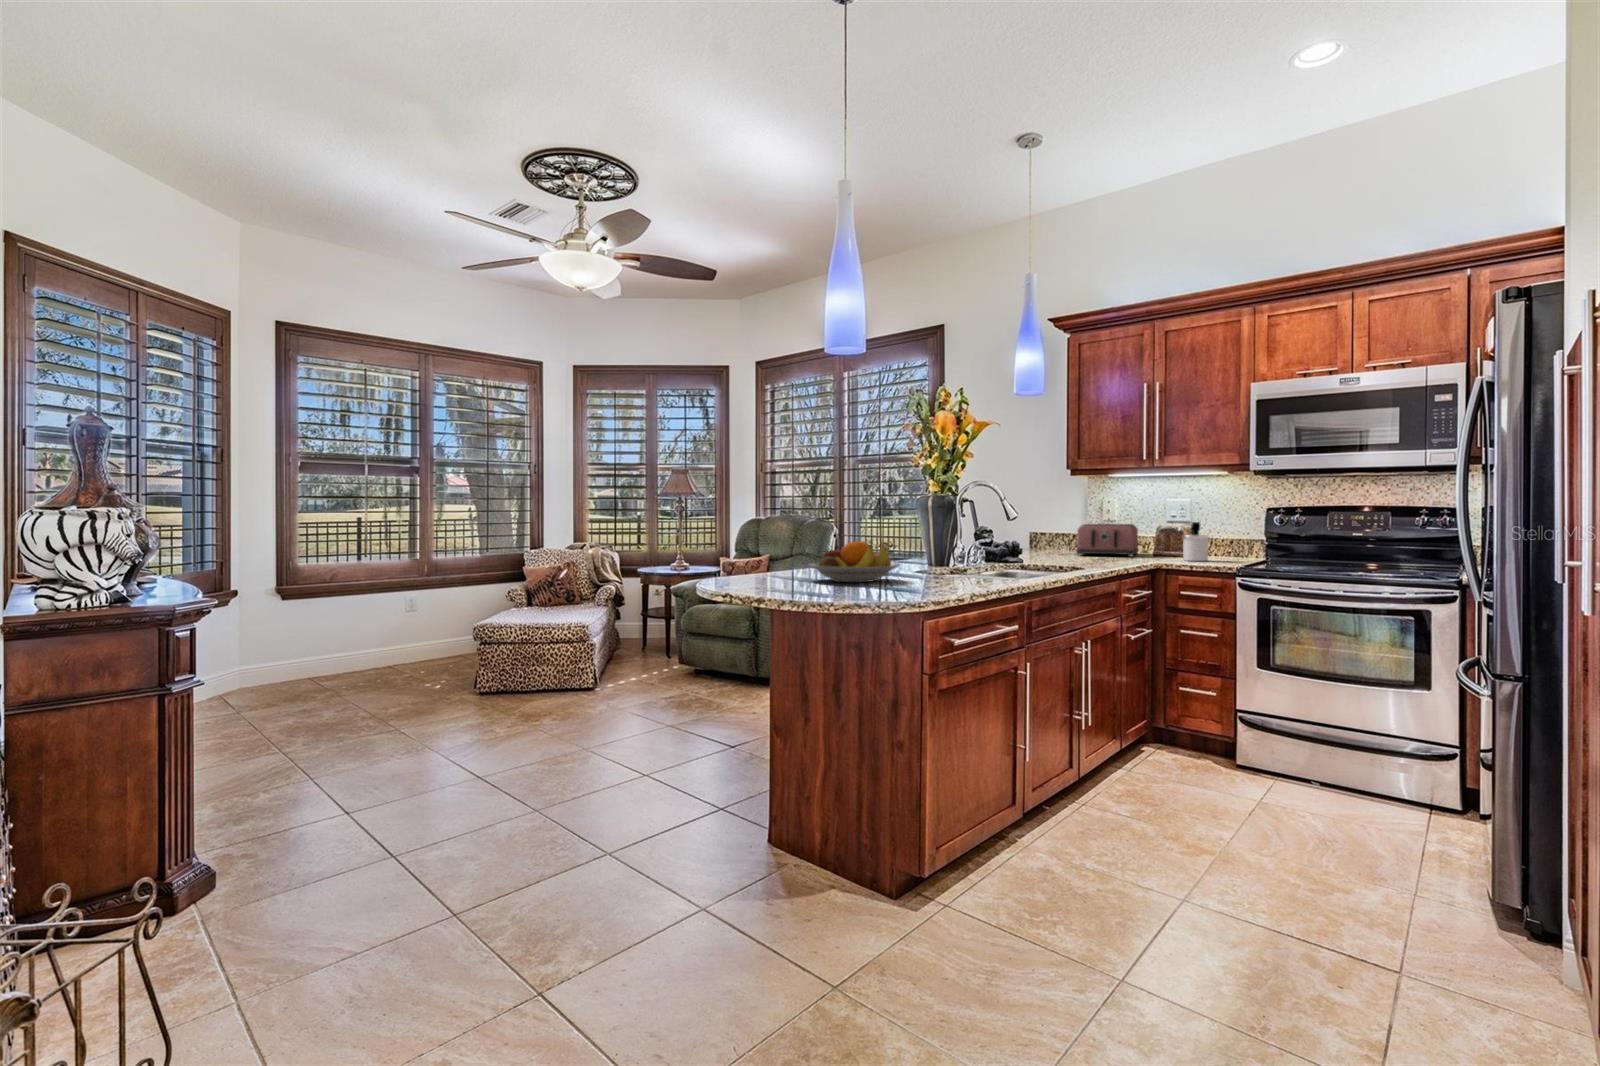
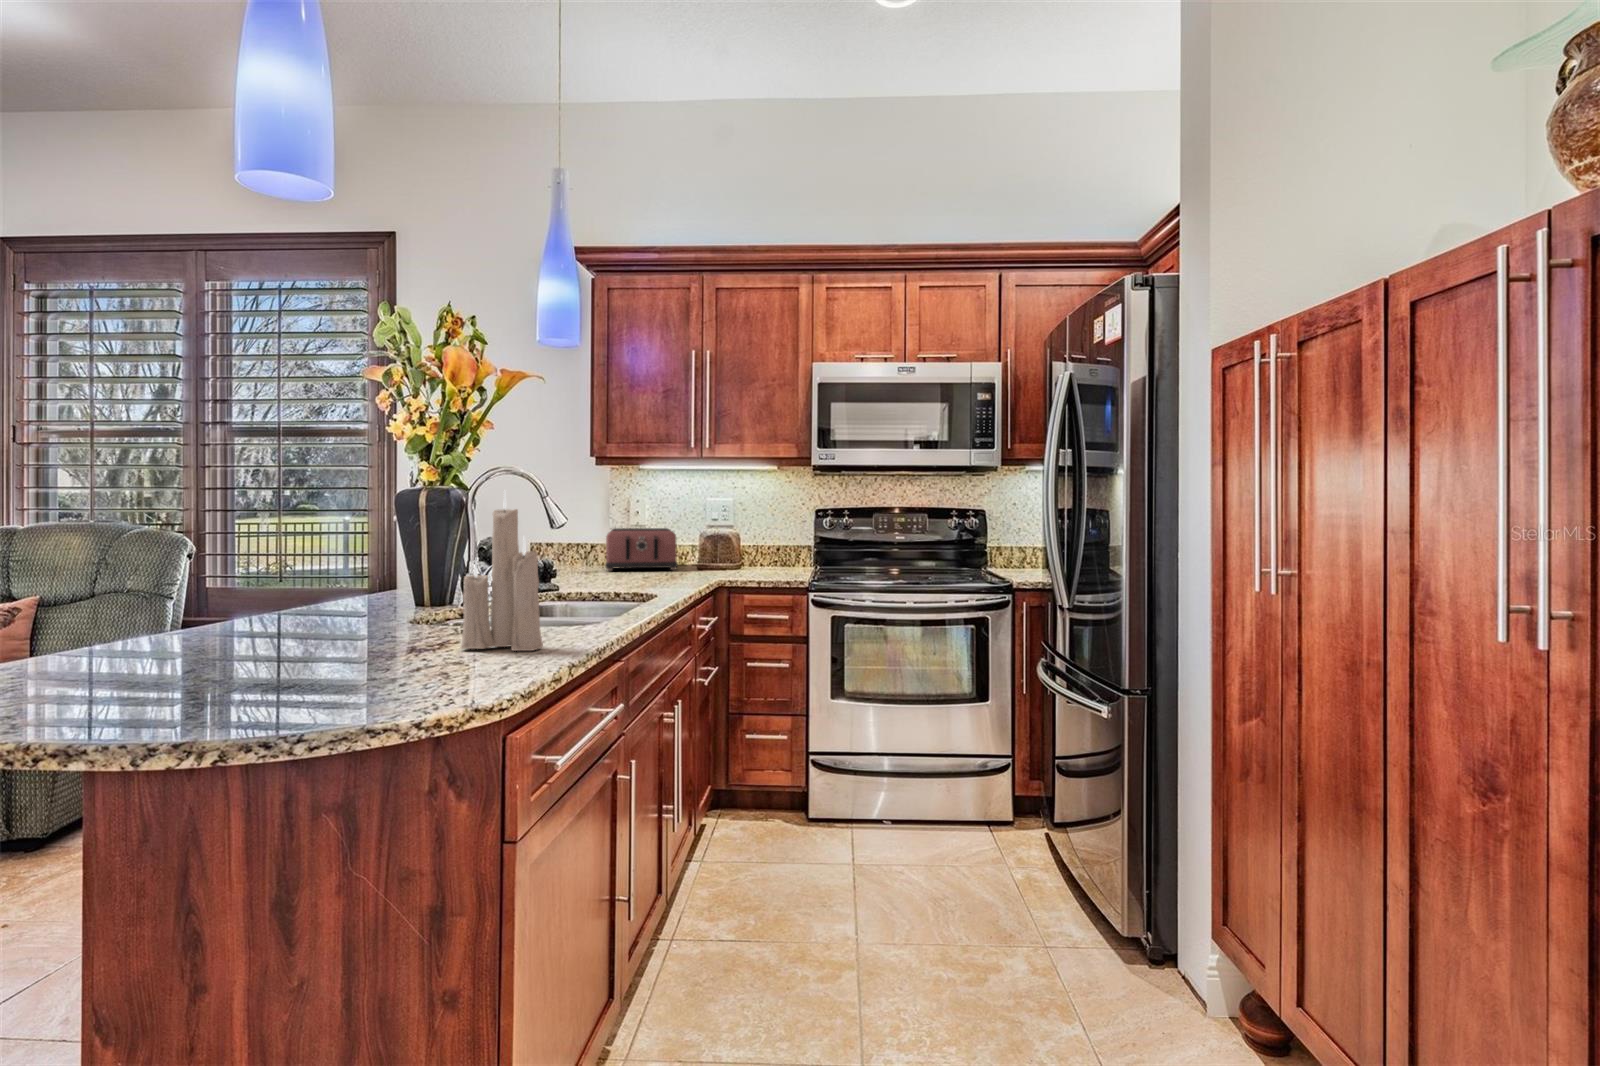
candle: none [935,494,975,583] -> present [460,493,543,651]
soap dispenser: present [1179,522,1209,561] -> none [736,526,766,574]
fruit bowl: present [808,541,901,582] -> none [129,579,386,677]

